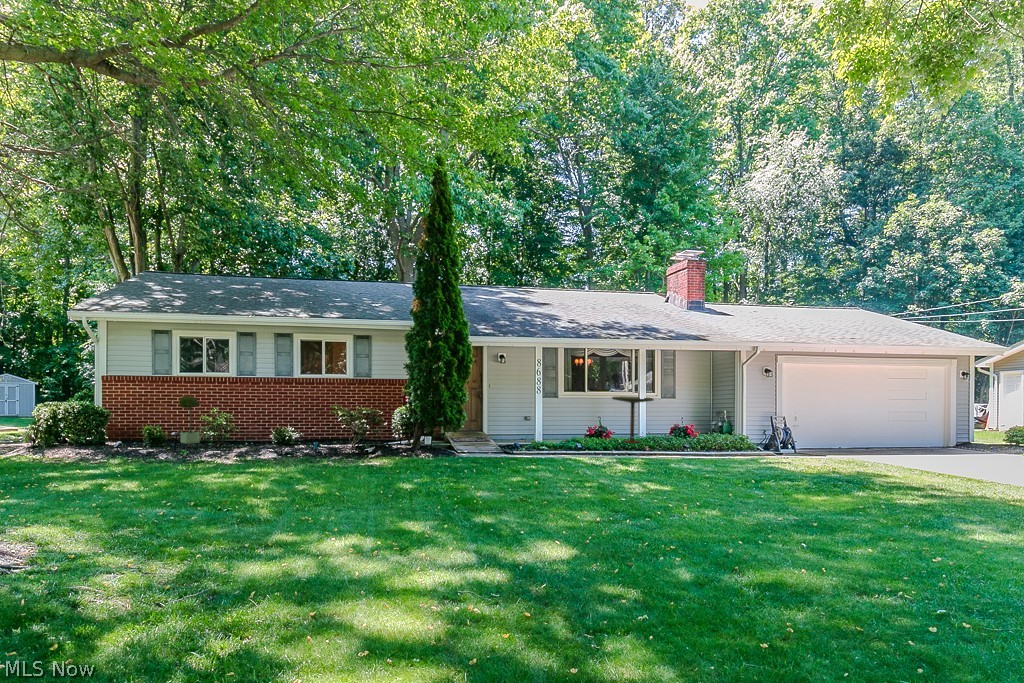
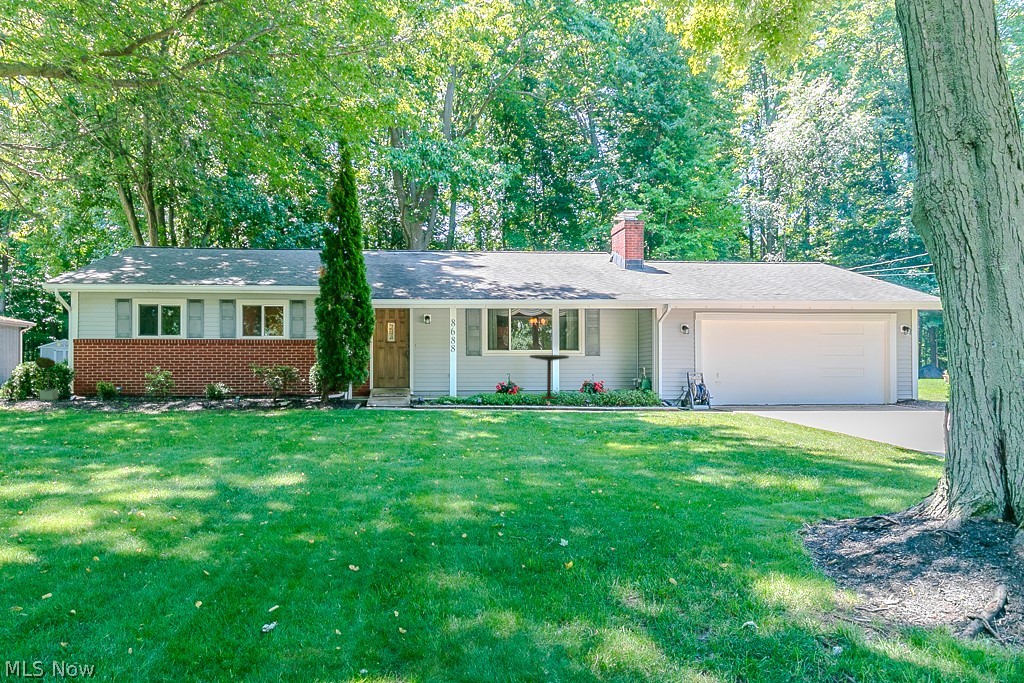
potted tree: present [179,396,200,444] -> present [35,357,58,400]

